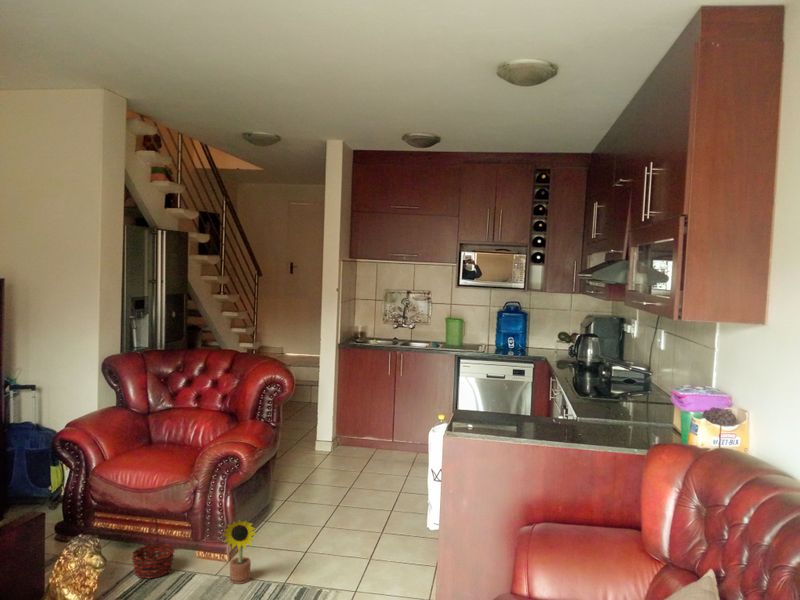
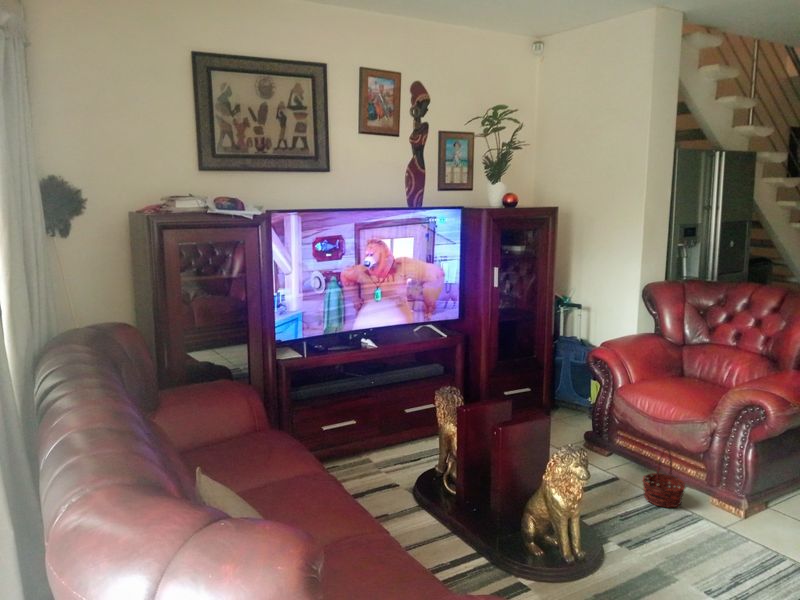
decorative plant: present [222,520,256,584] -> none [731,479,773,548]

